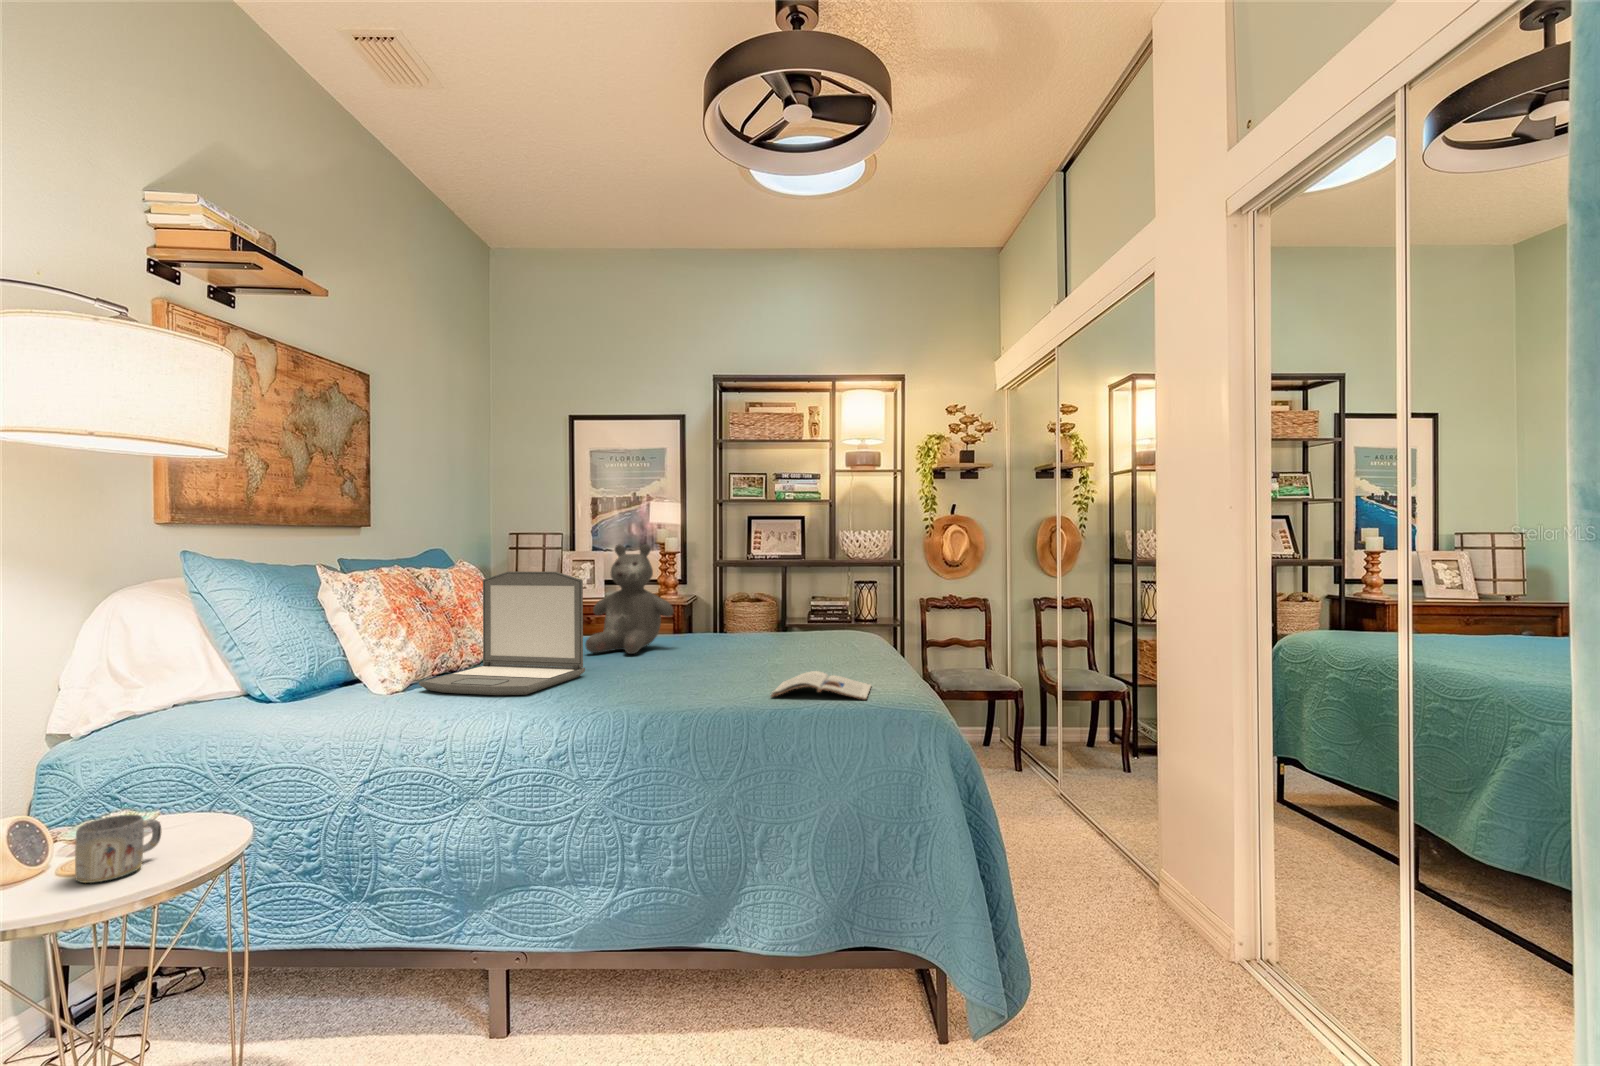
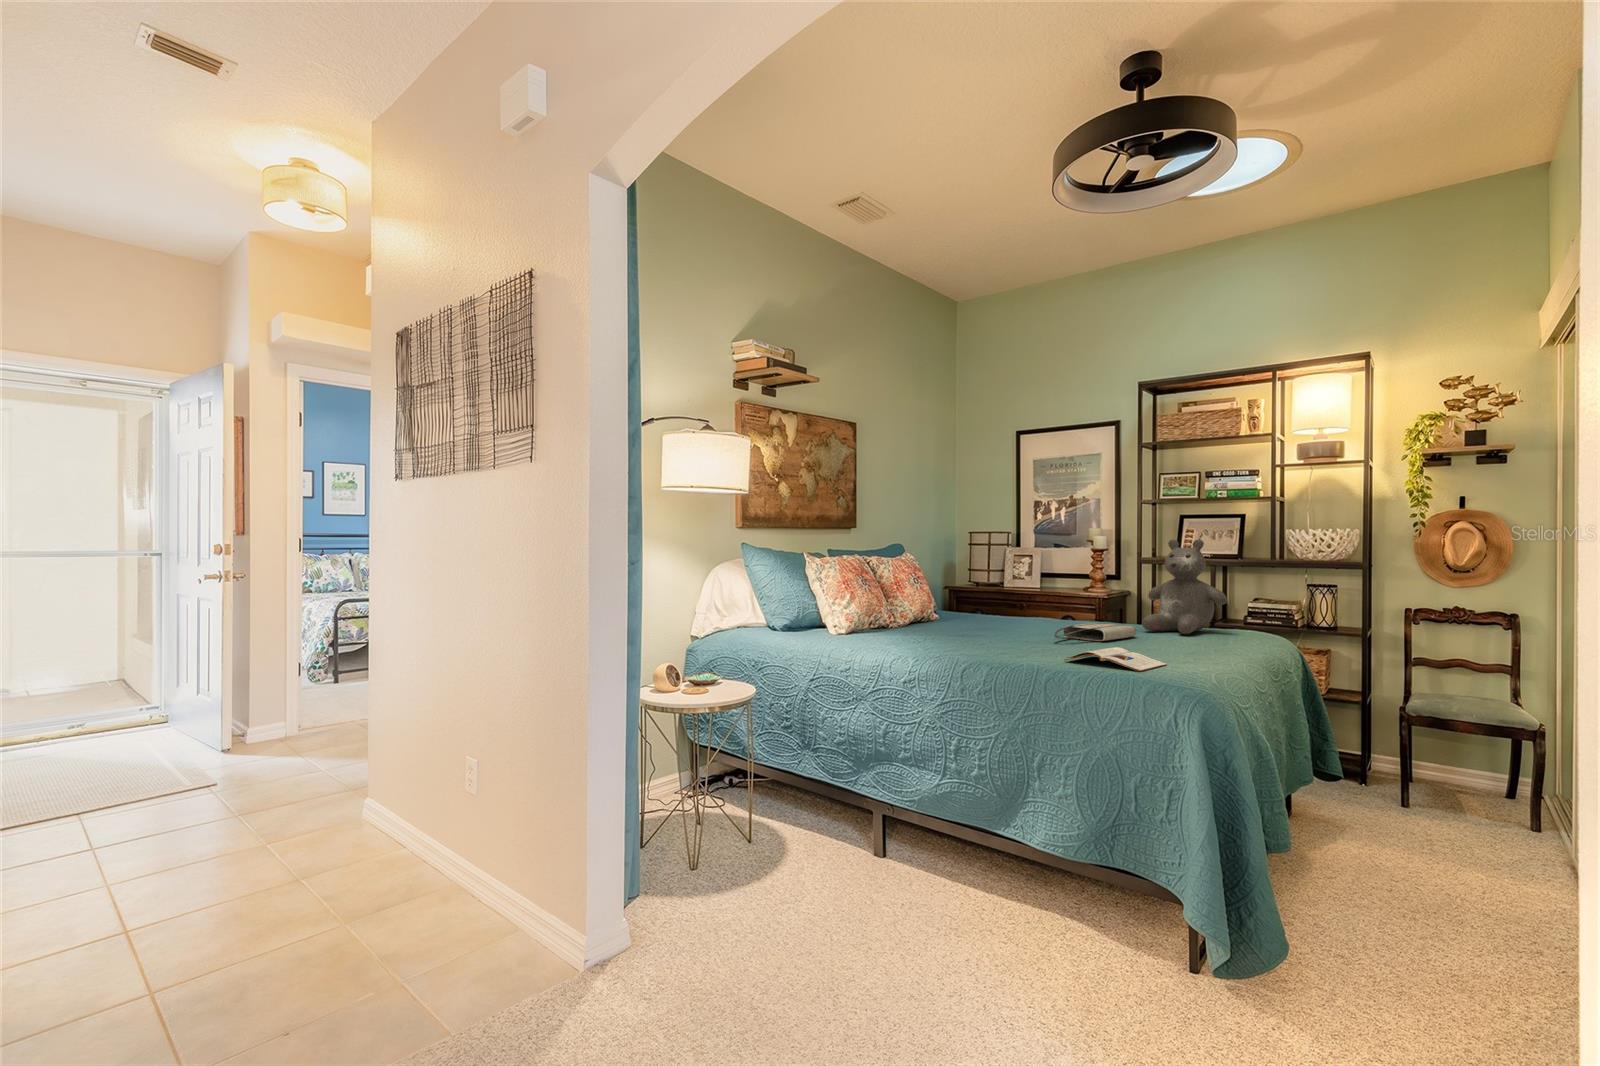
teddy bear: present [585,544,673,654] -> present [1142,539,1227,634]
laptop: present [419,571,585,695] -> none [851,559,957,642]
tote bag: none [711,639,781,664] -> present [1054,623,1137,641]
mug: present [75,814,162,883] -> none [681,668,712,695]

